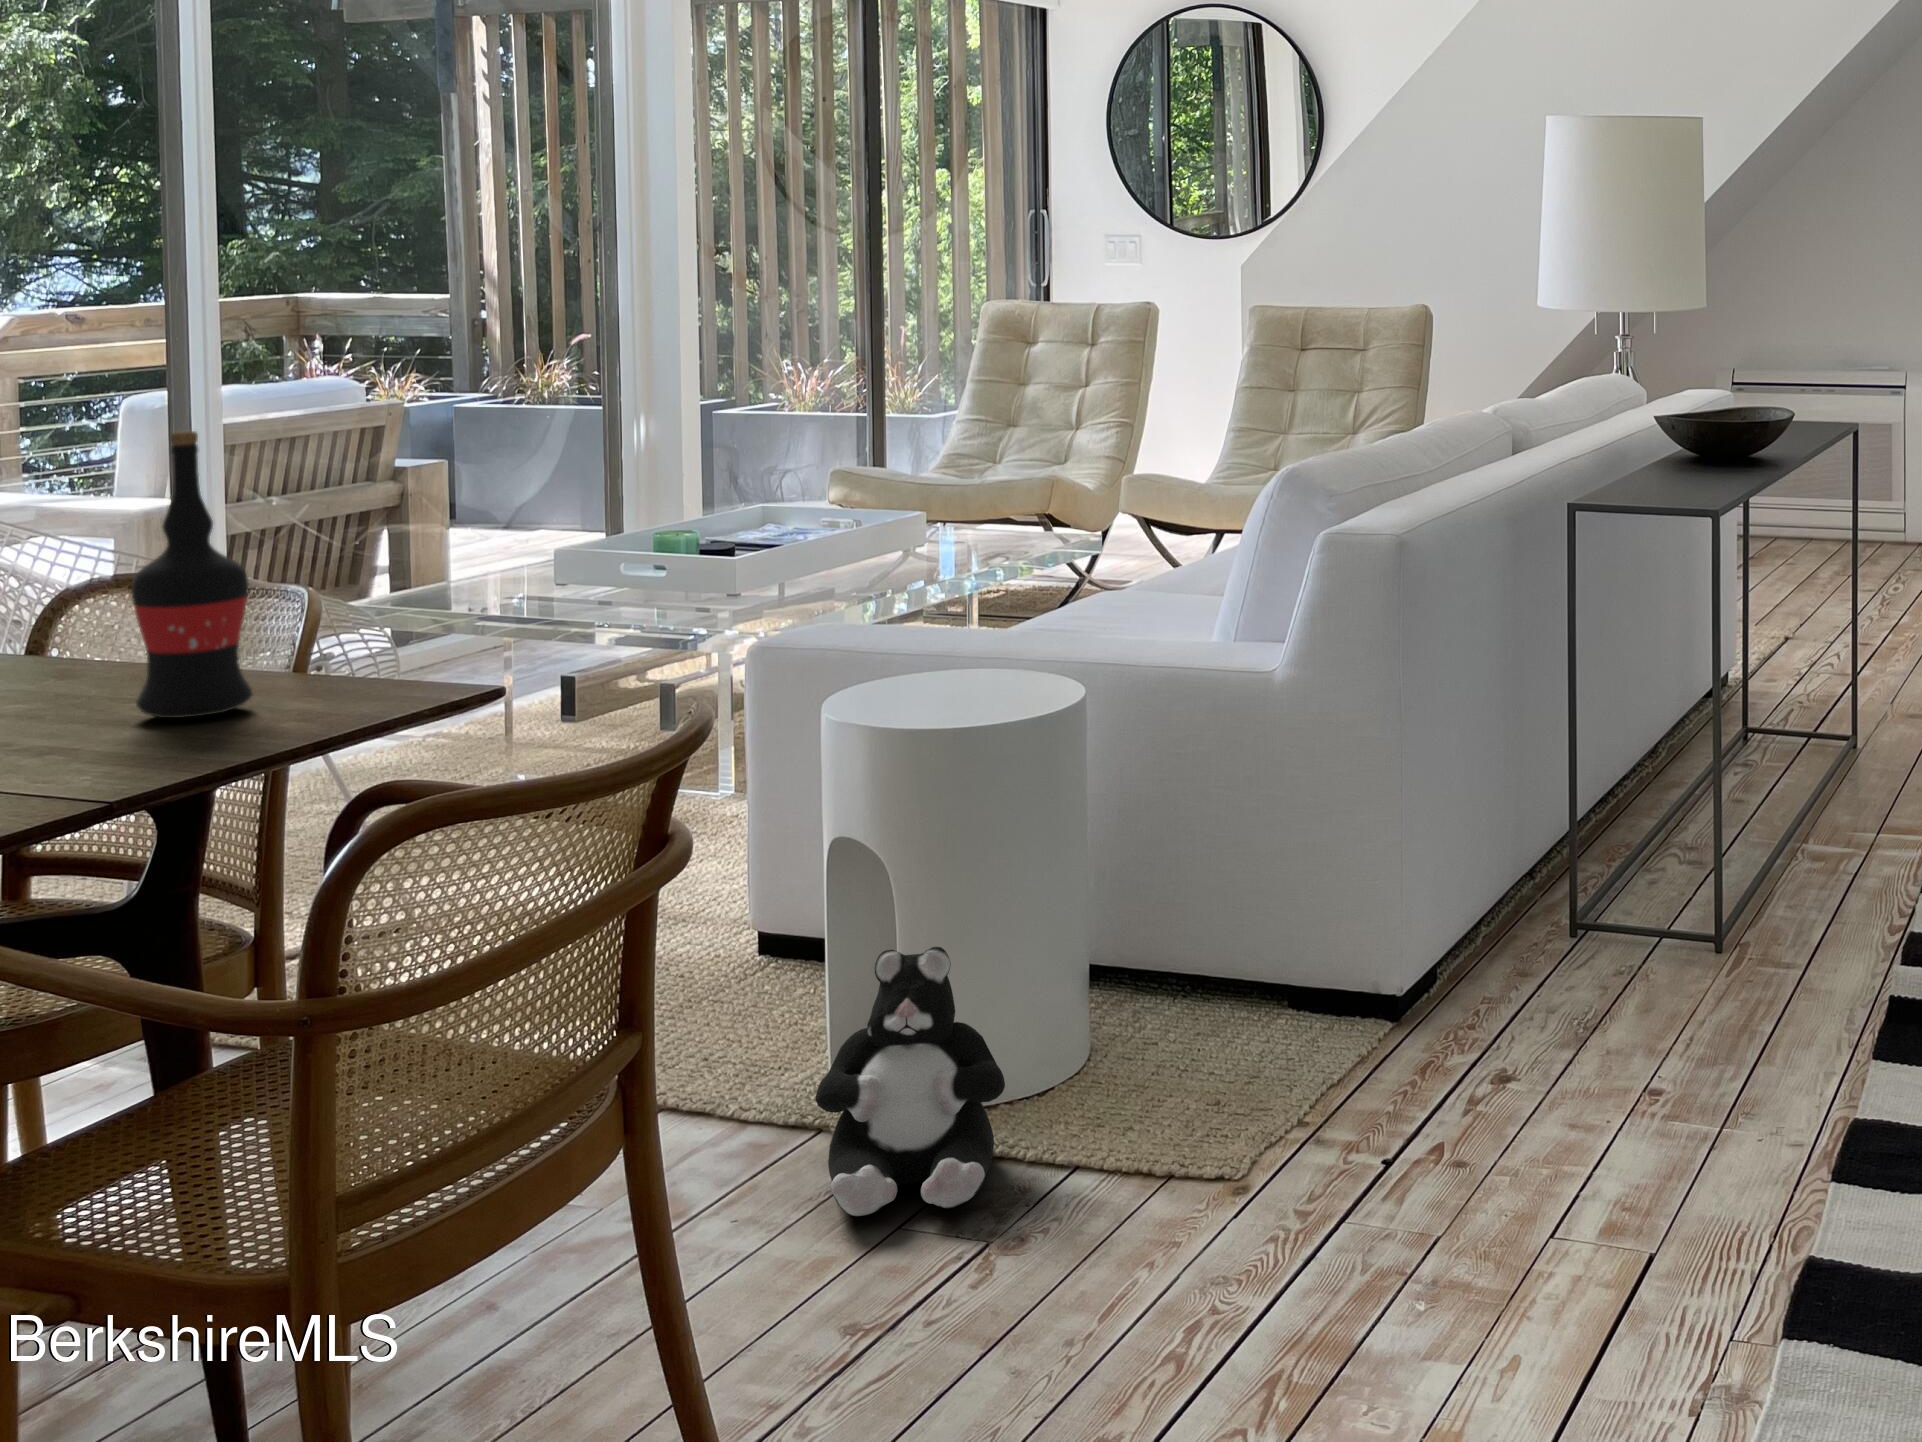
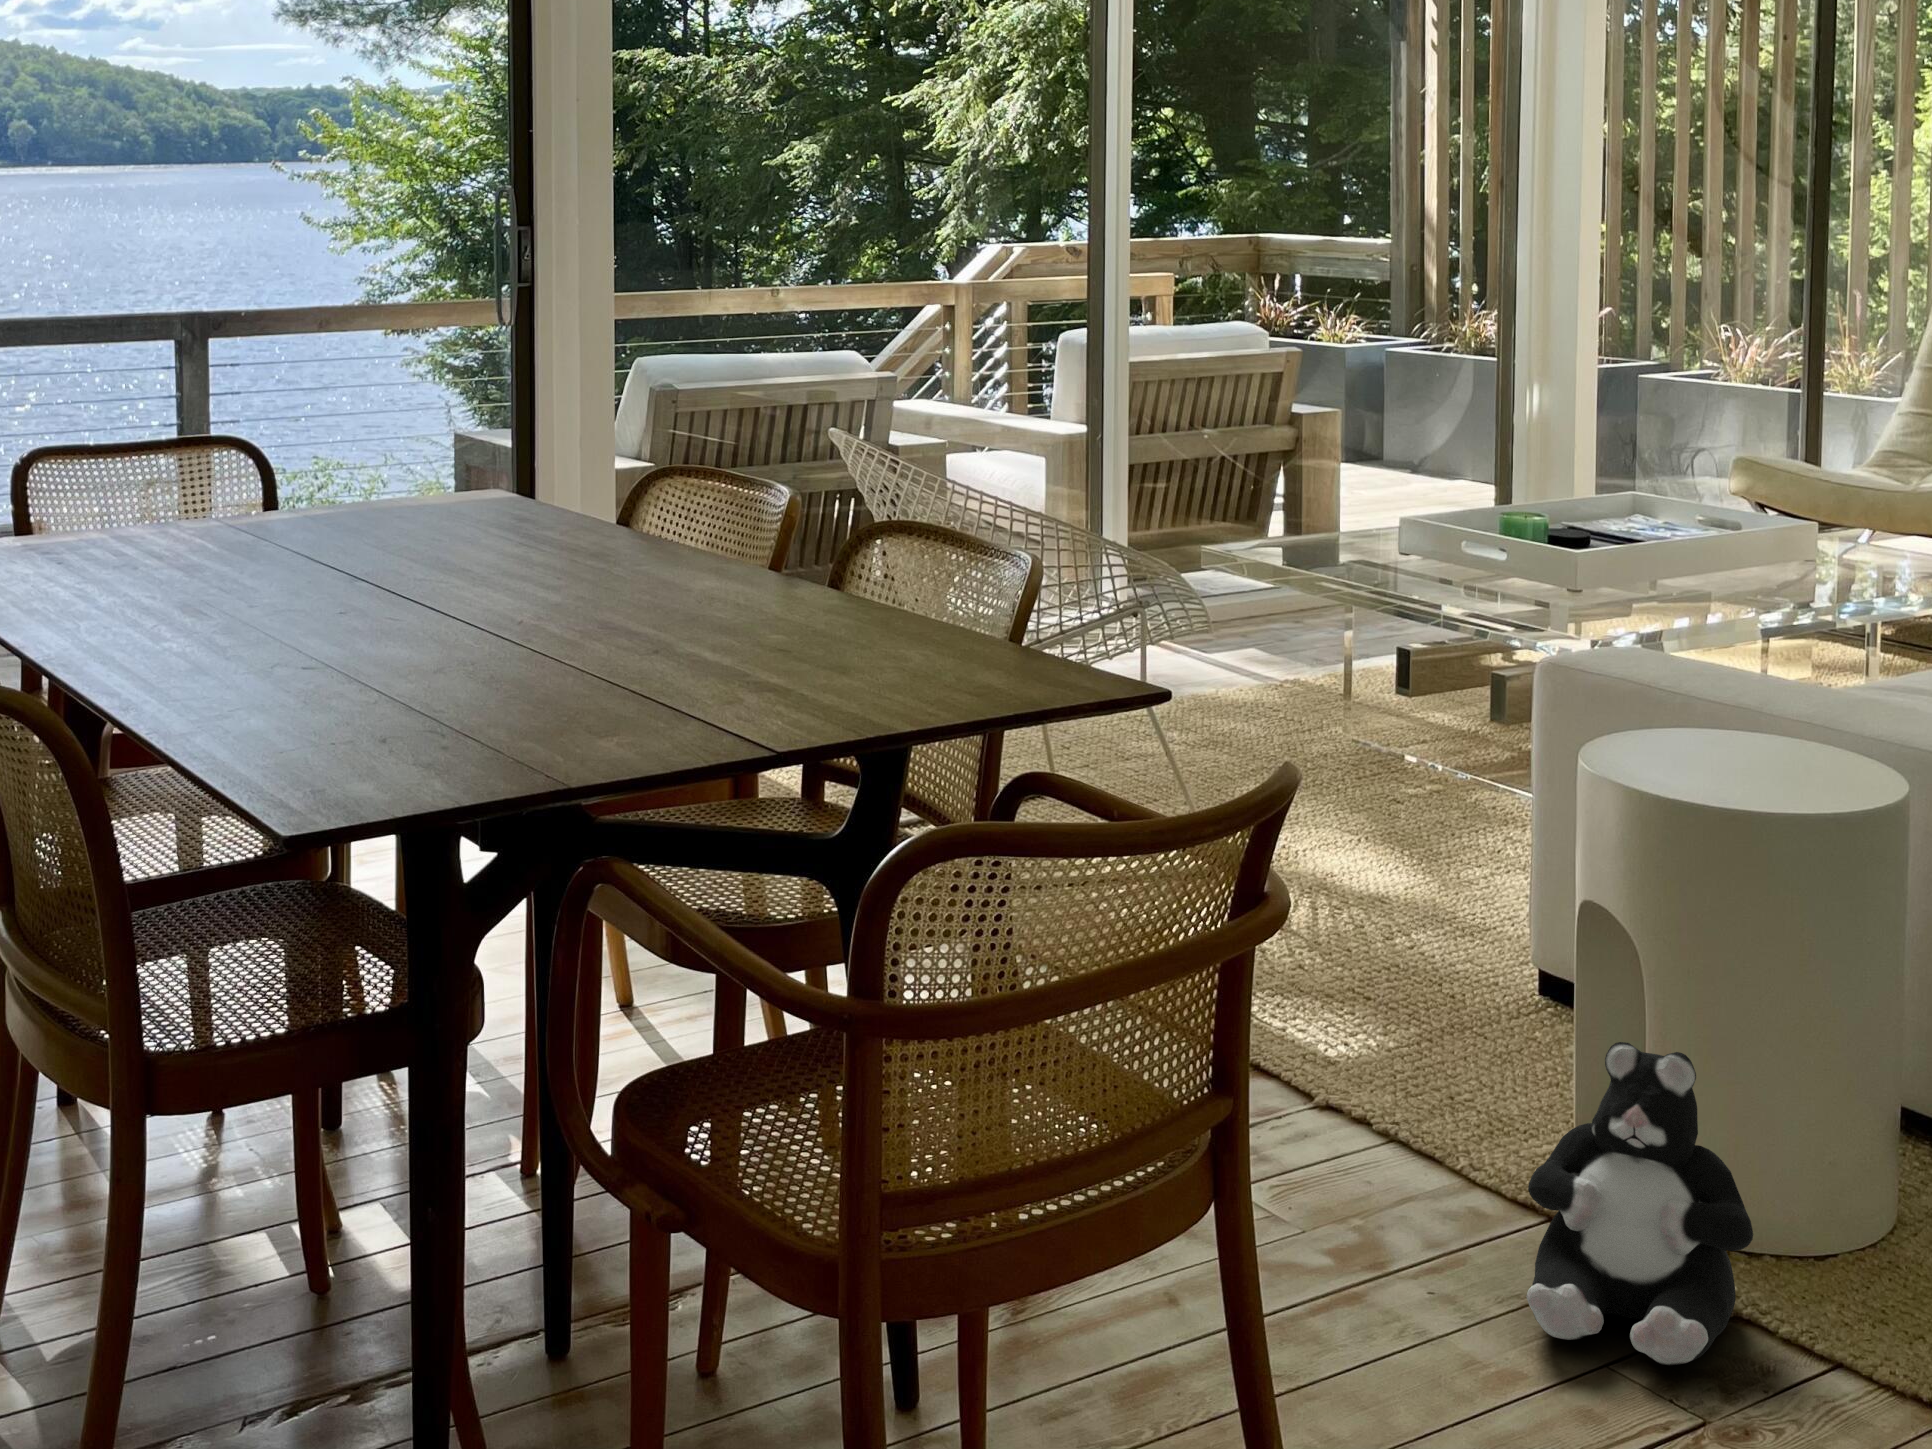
wine bottle: present [131,431,252,718] -> none [865,397,962,671]

